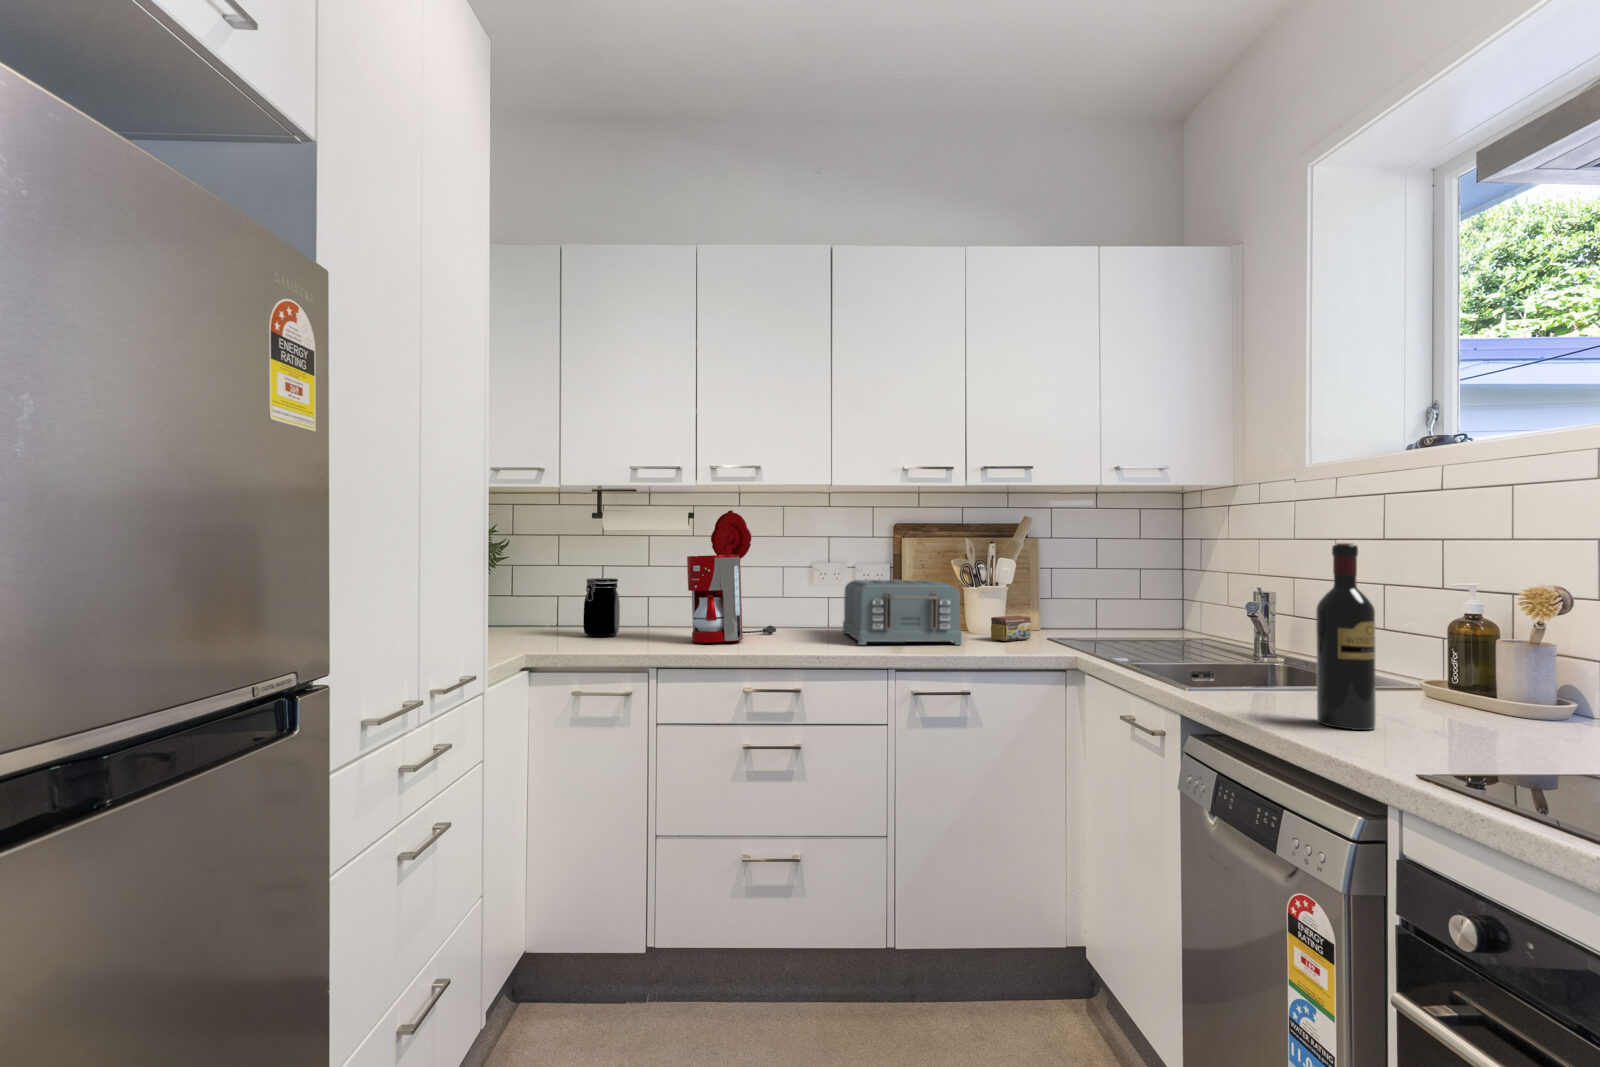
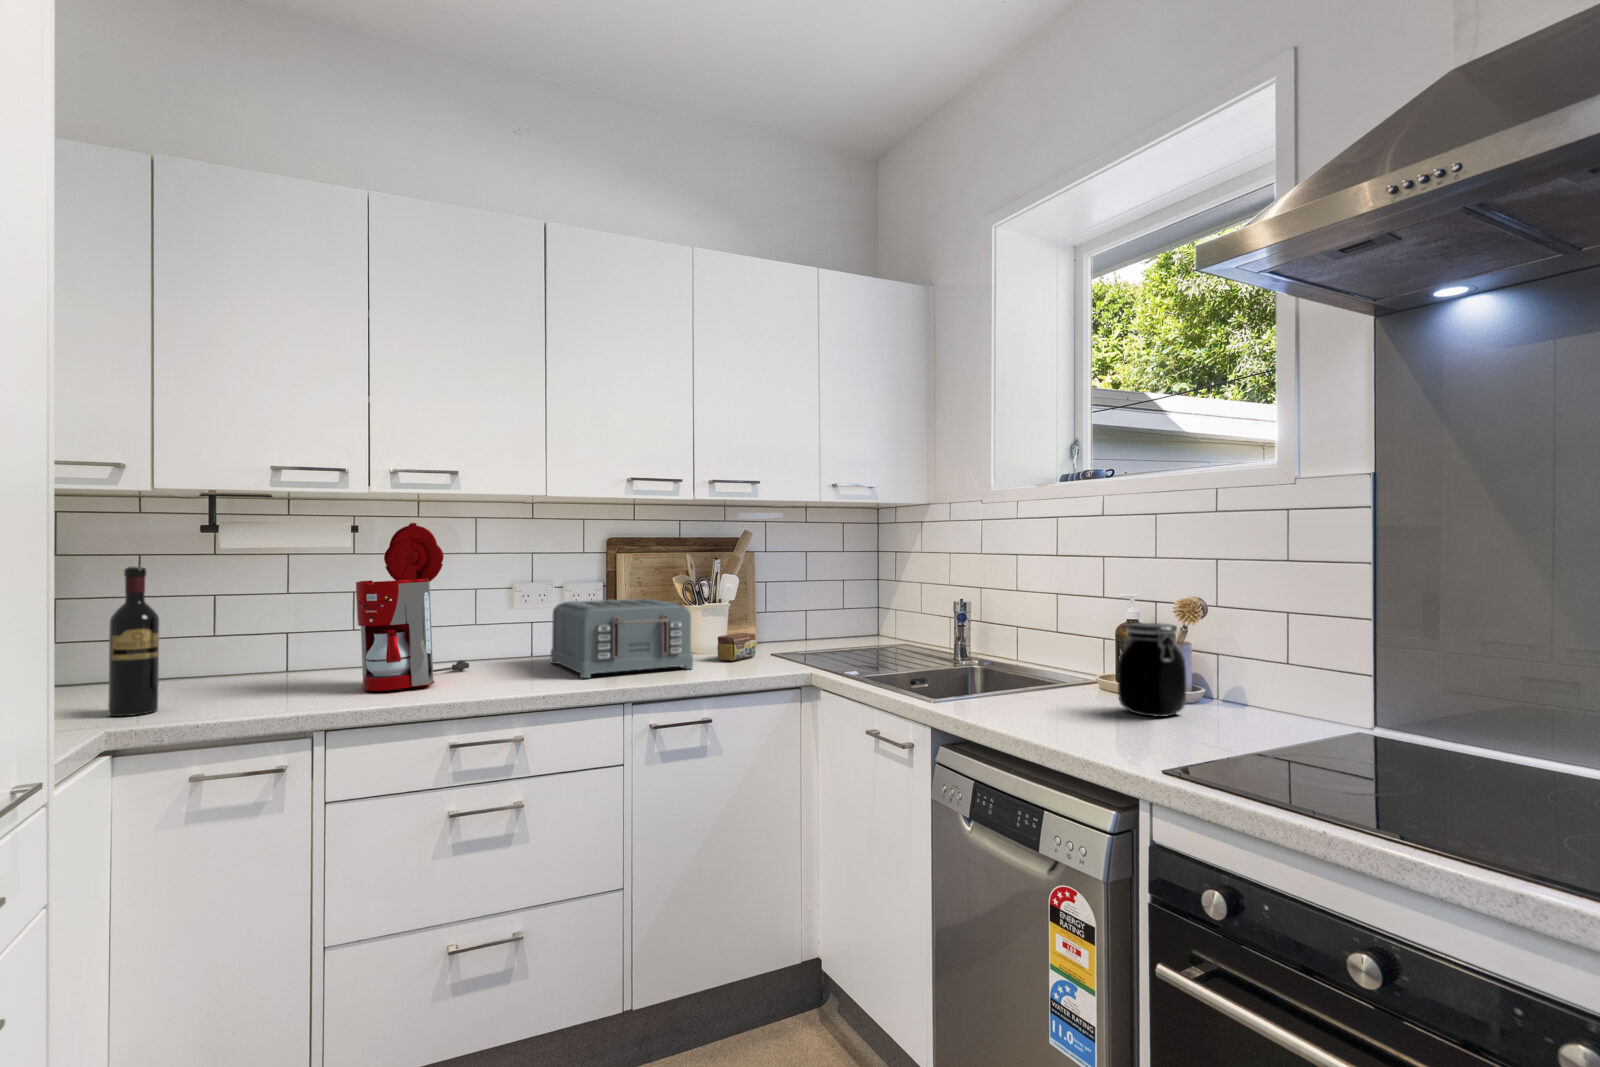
wine bottle: present [1316,543,1376,730] -> present [108,567,159,716]
jar: present [583,578,620,637] -> present [1118,623,1186,717]

